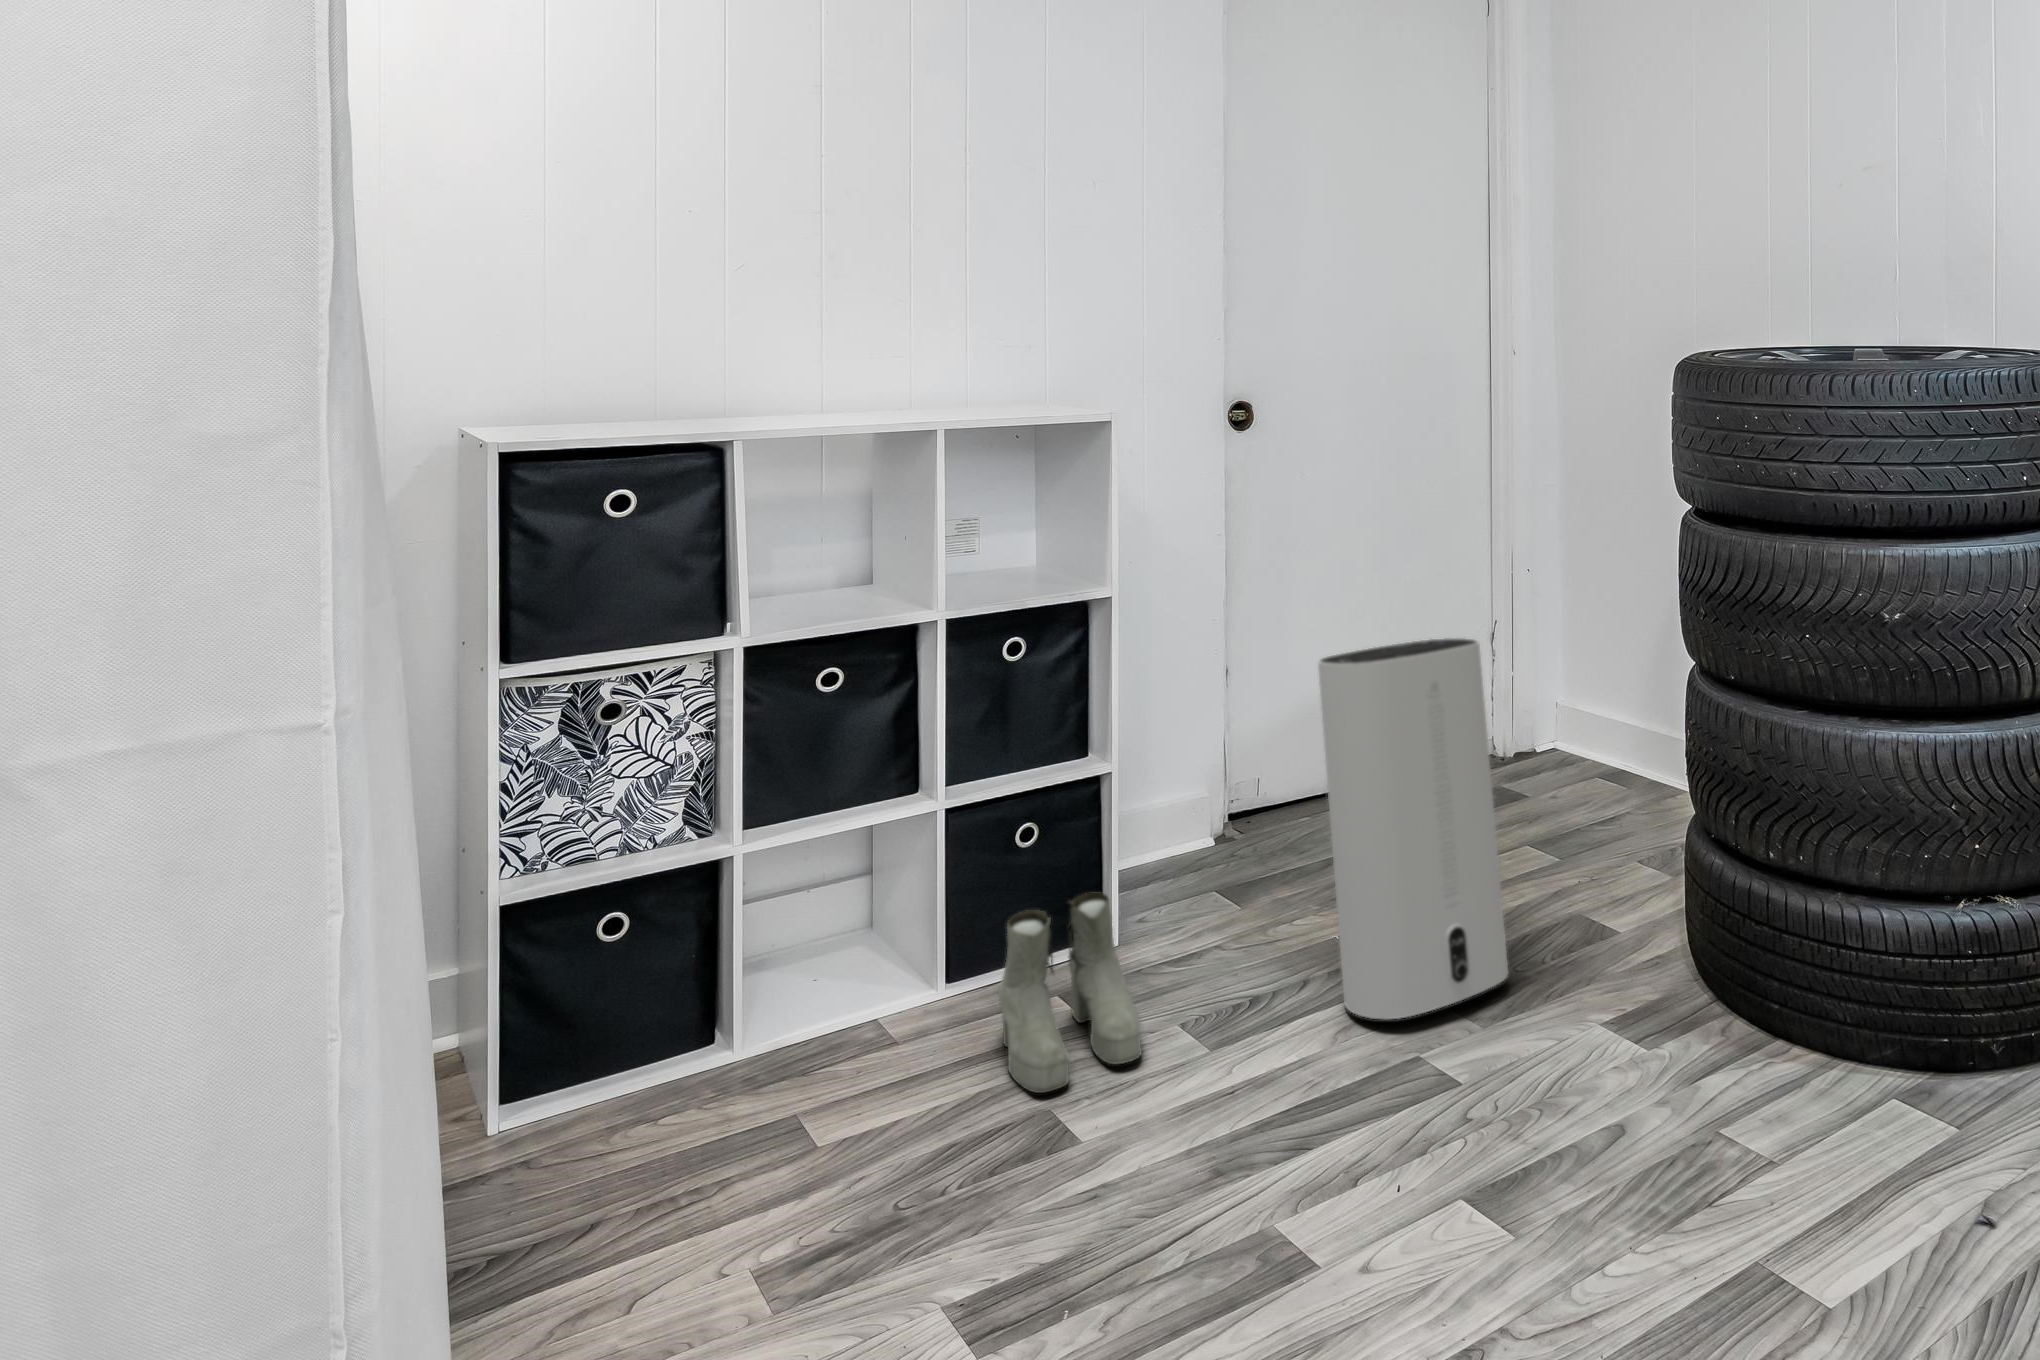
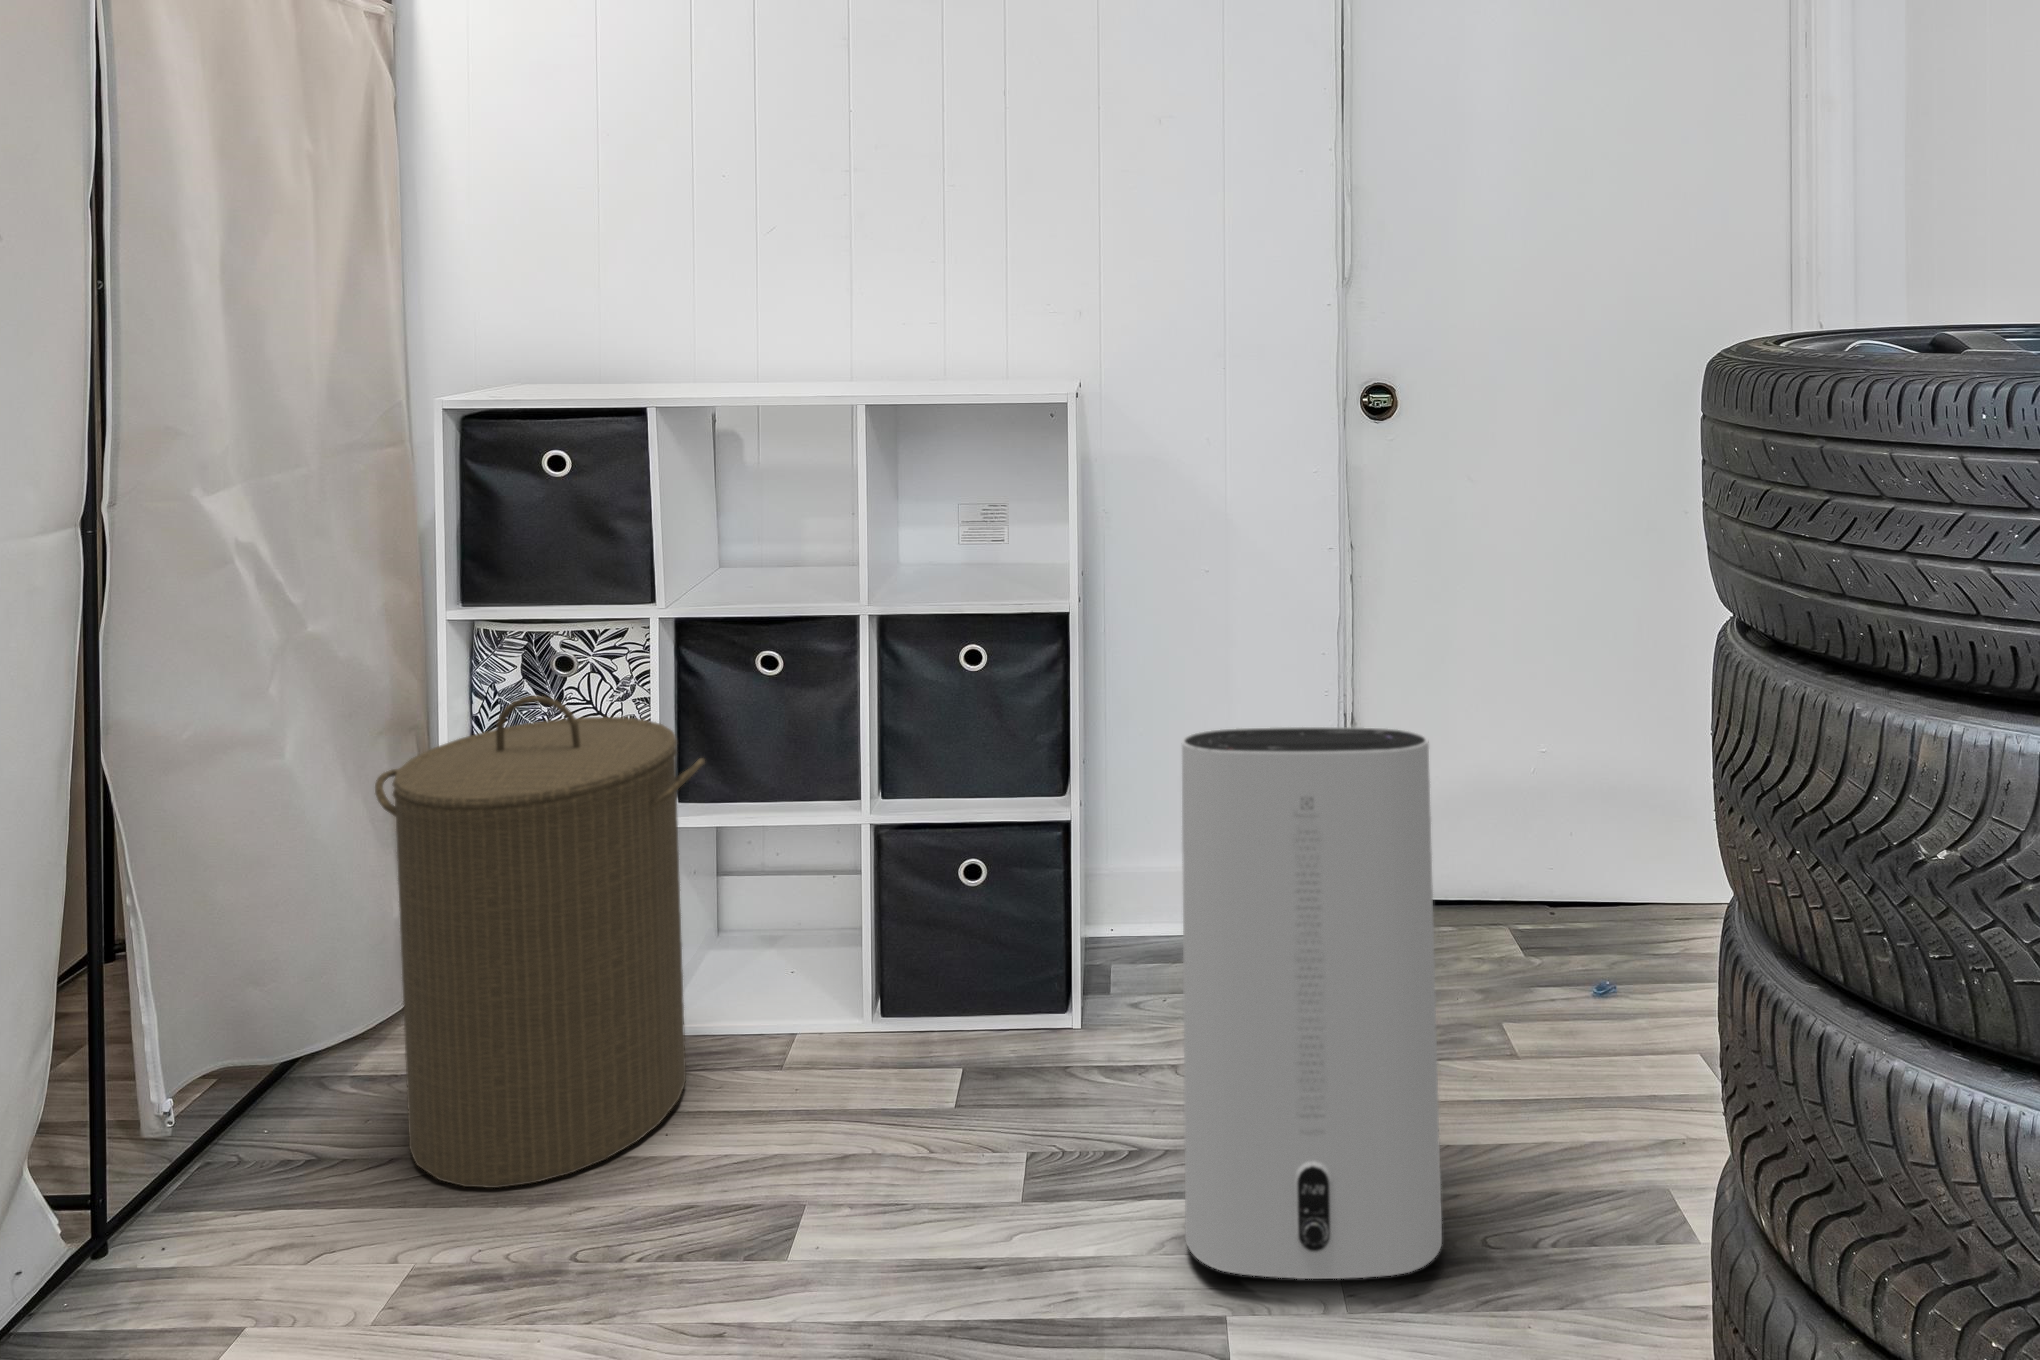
laundry hamper: none [523,726,872,1219] -> present [375,696,705,1188]
boots: present [999,893,1142,1093] -> none [795,961,971,1189]

